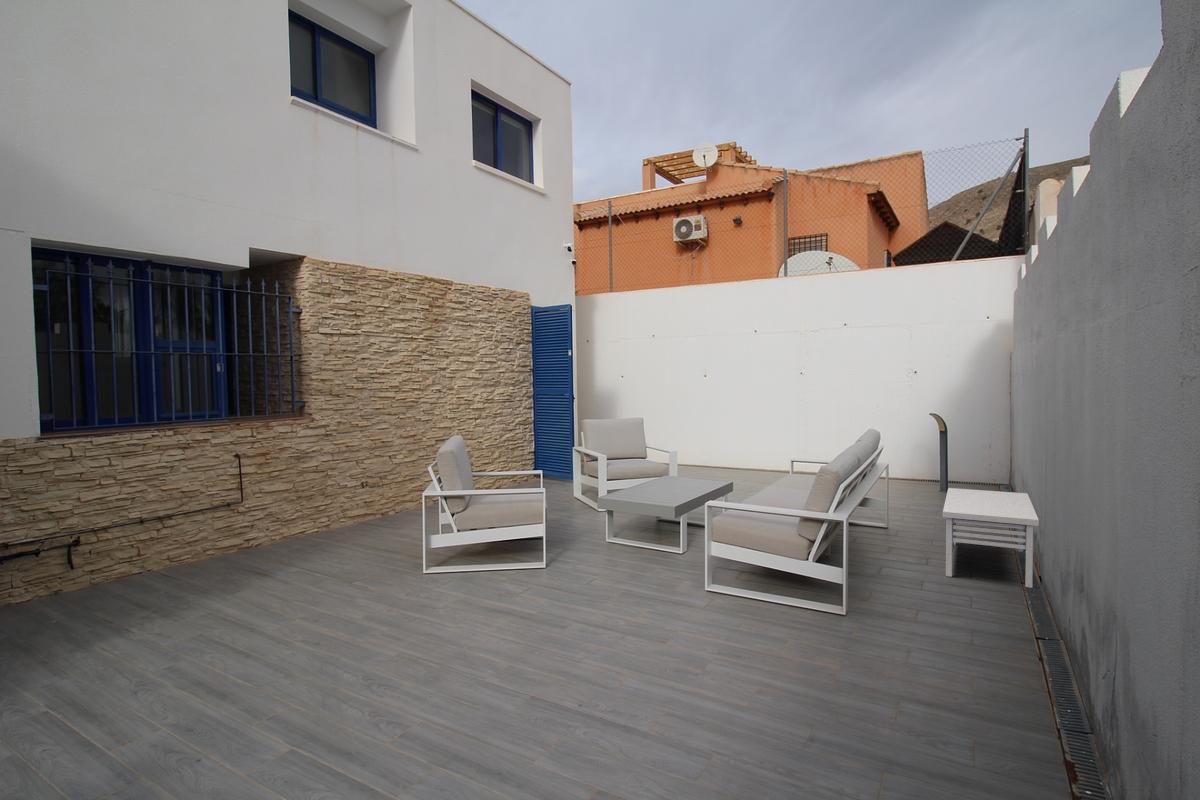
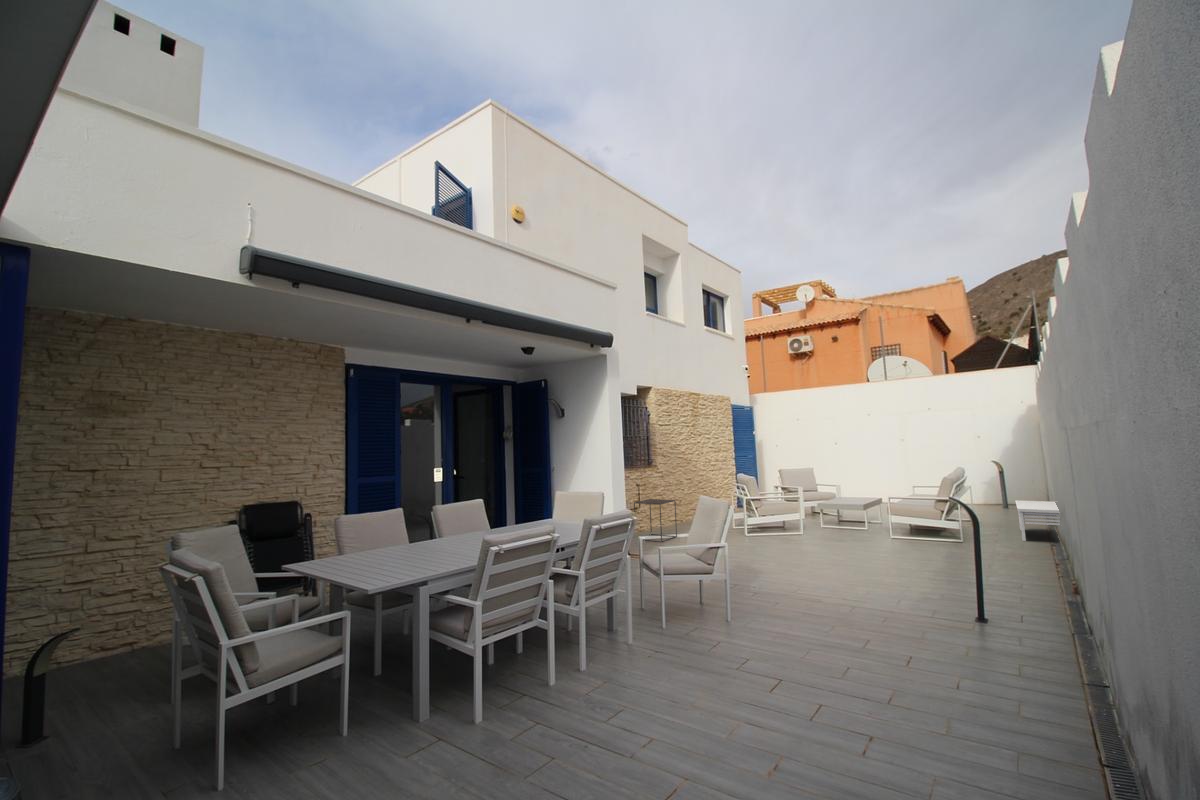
side table: none [206,475,305,569] -> present [634,499,677,542]

